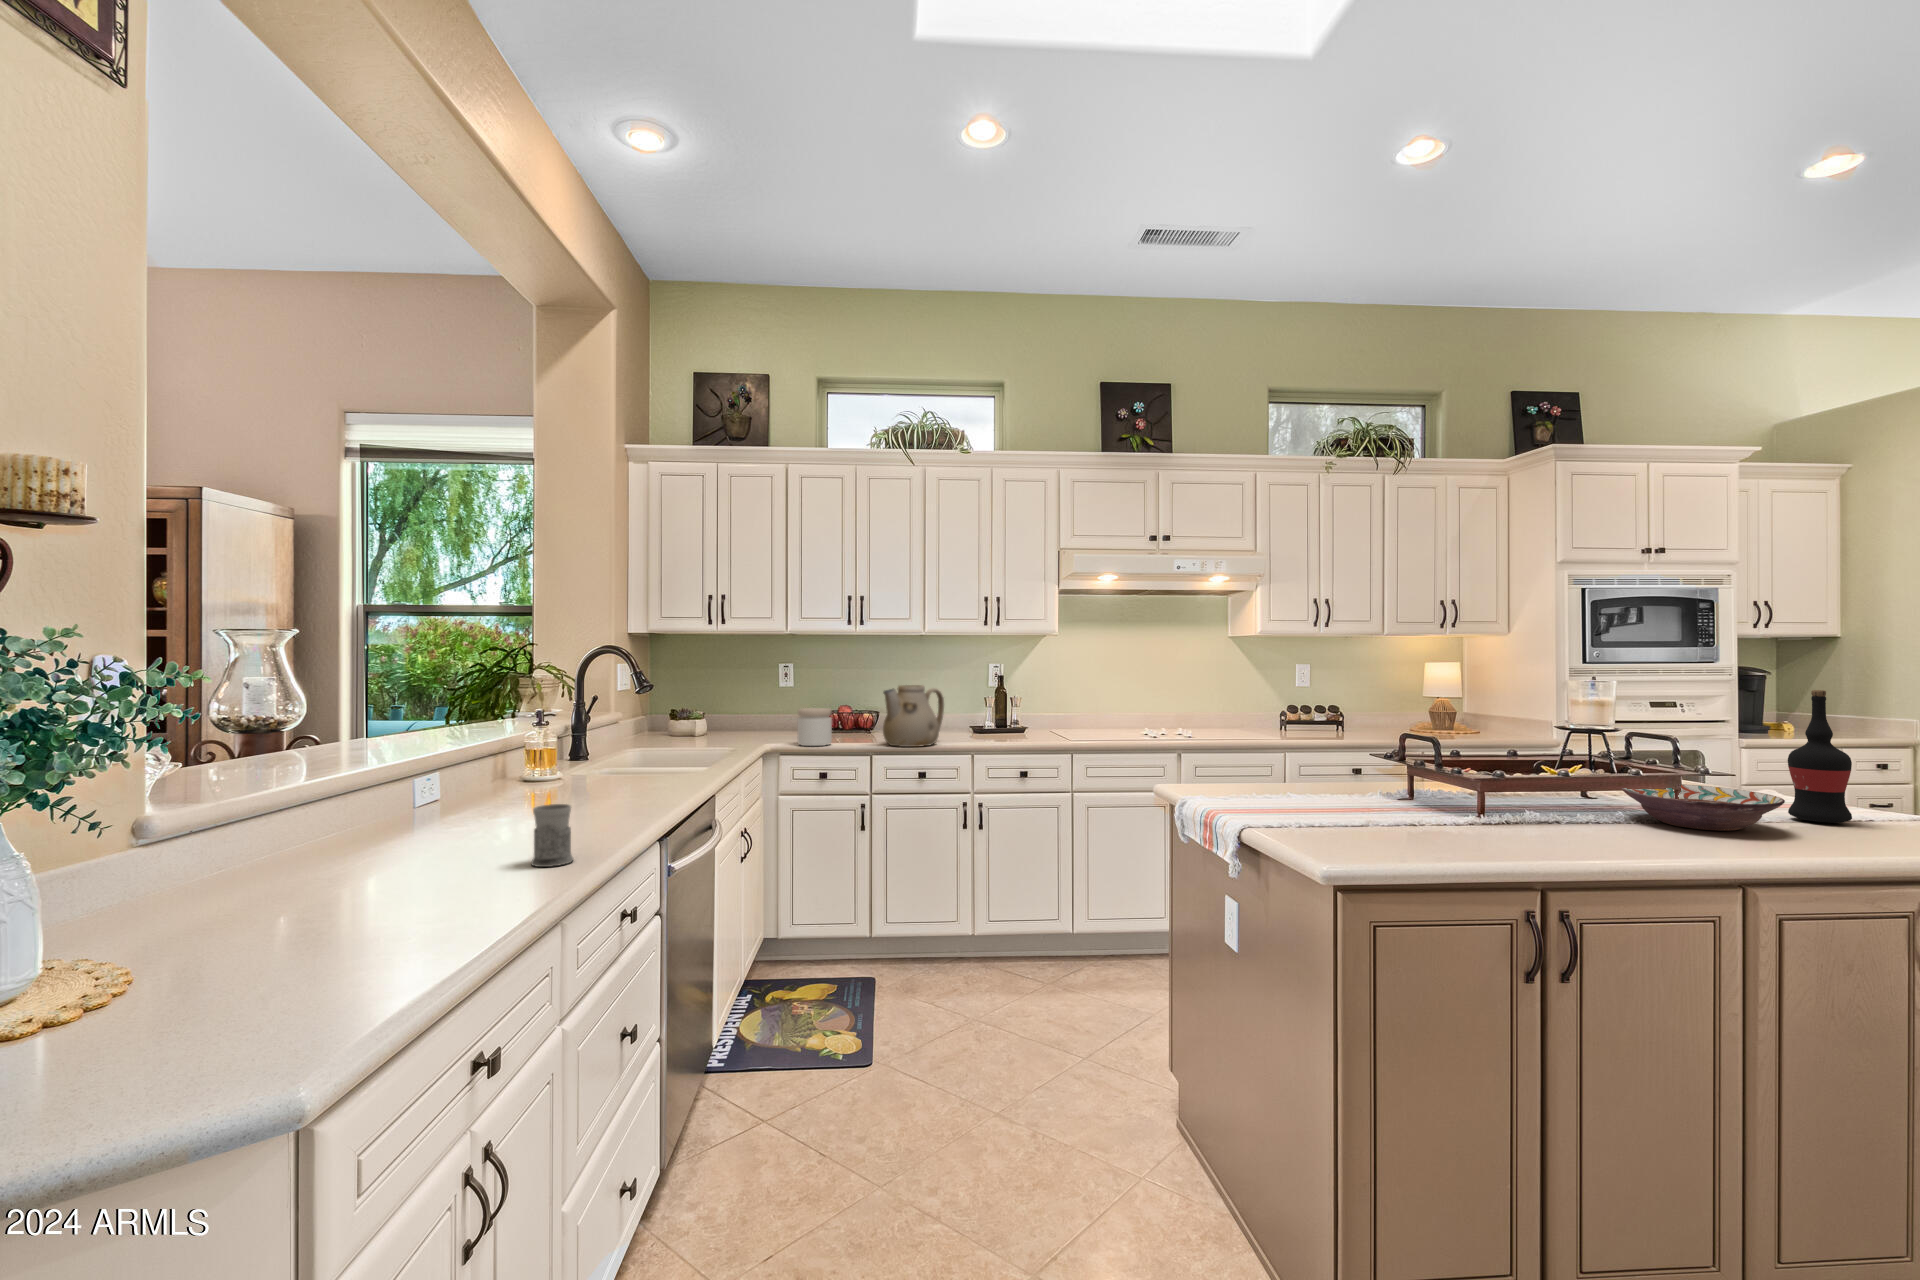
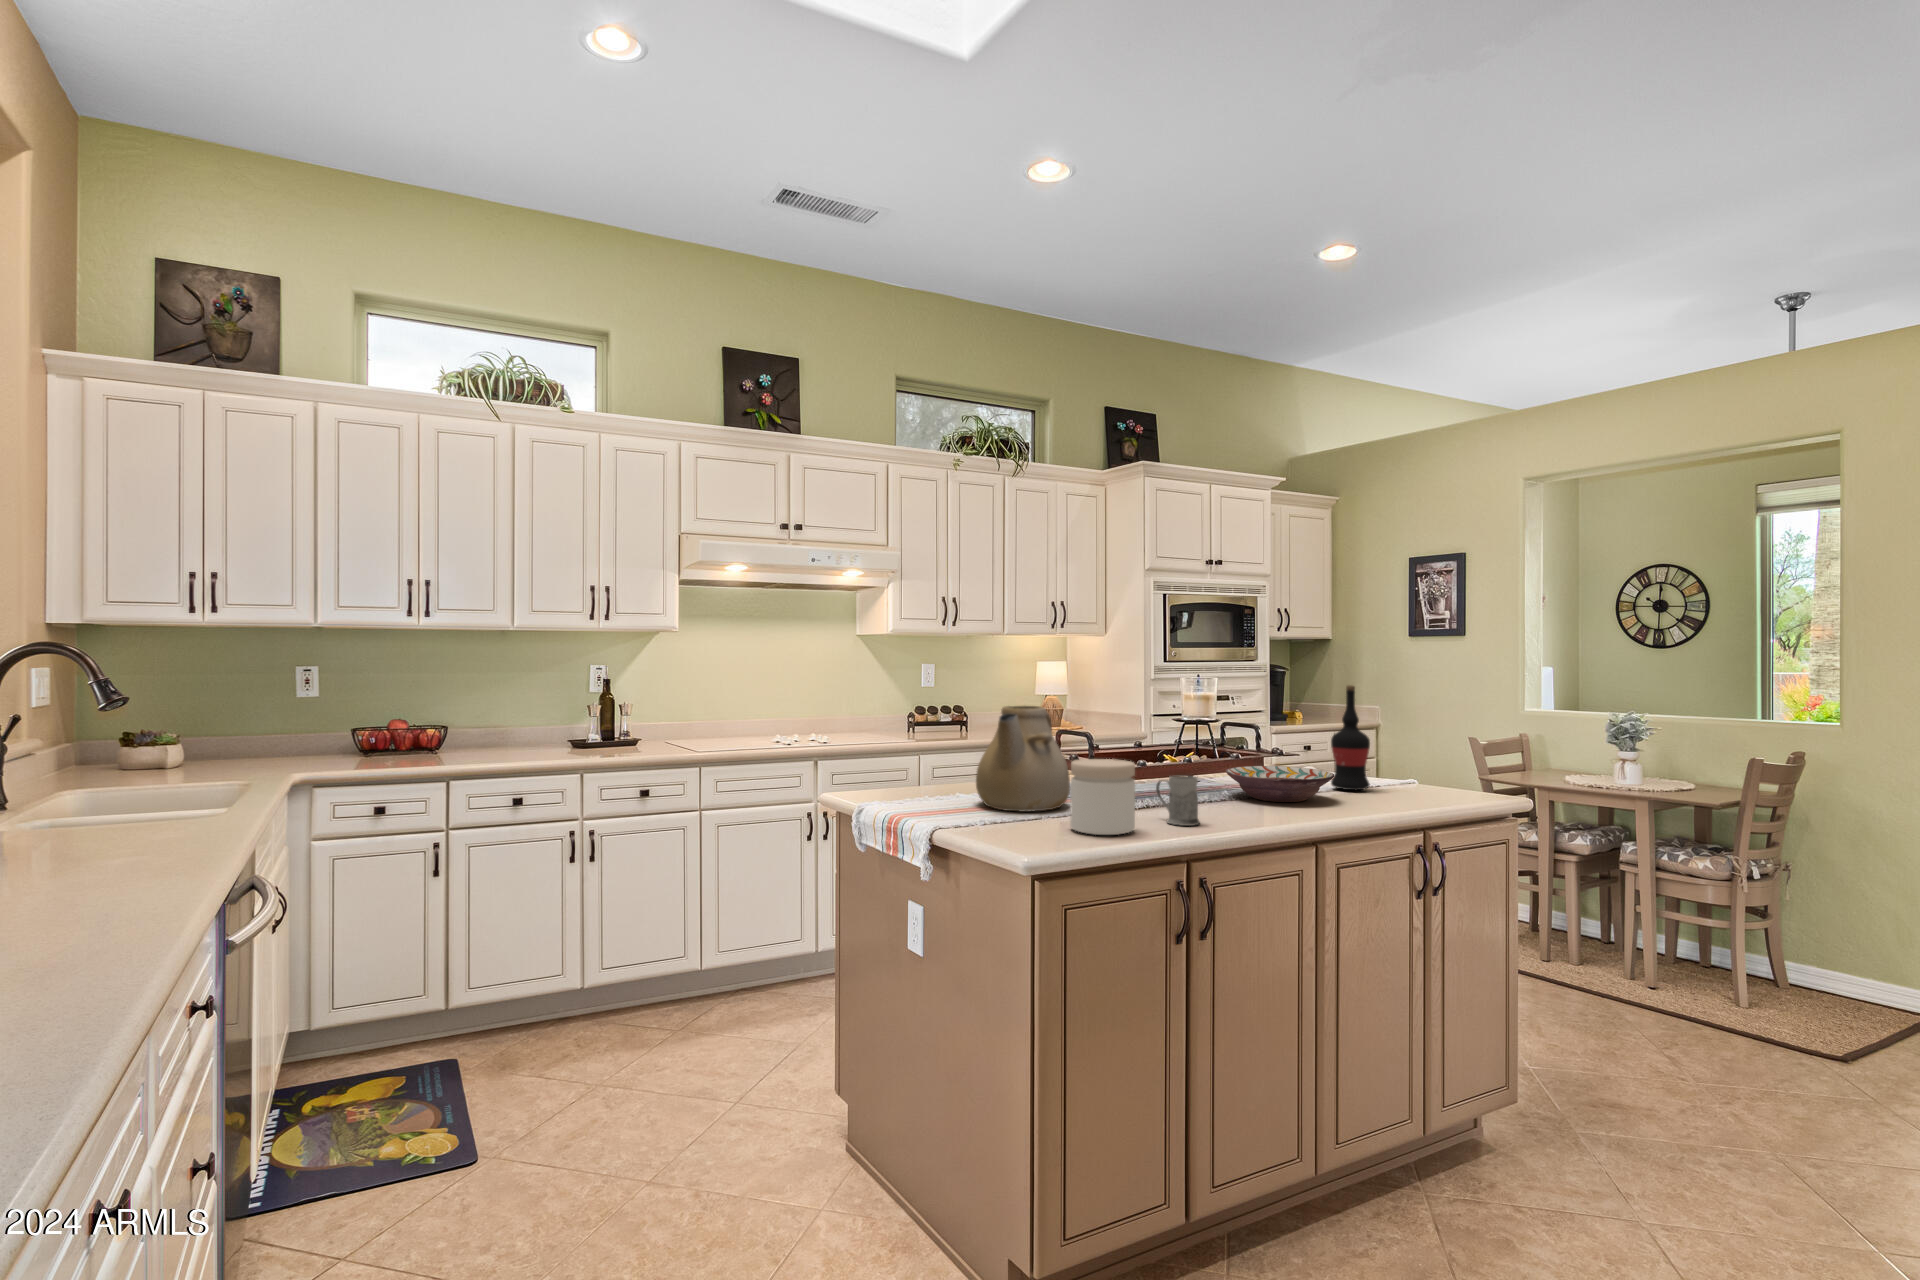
teapot: present [883,685,944,747] -> present [976,706,1070,812]
jar: present [798,708,832,746] -> present [1070,759,1135,835]
mug: present [531,804,574,867] -> present [1156,776,1200,826]

